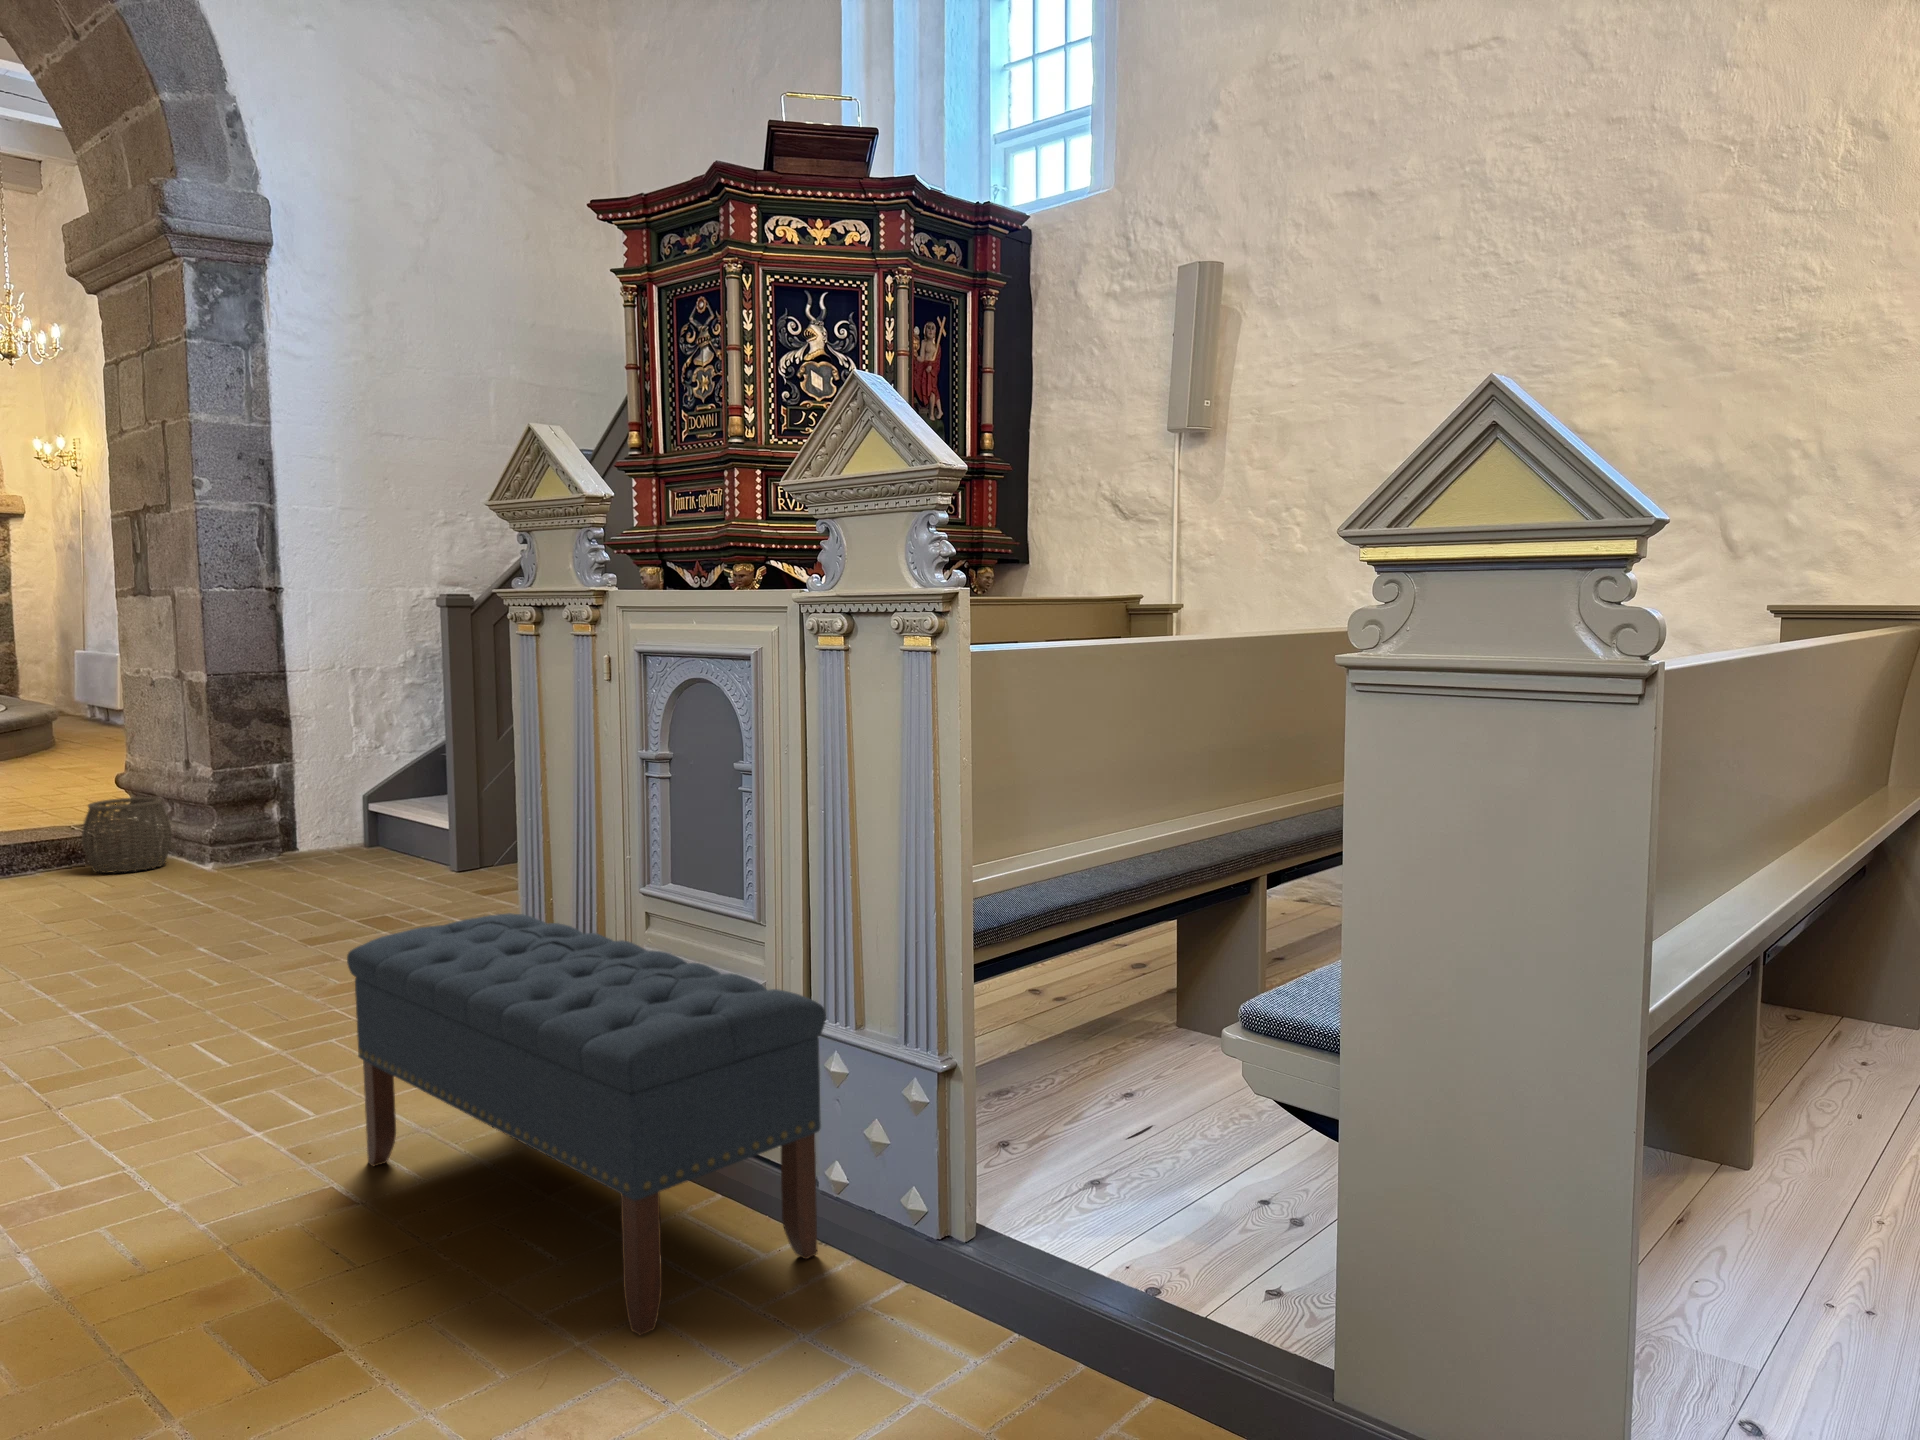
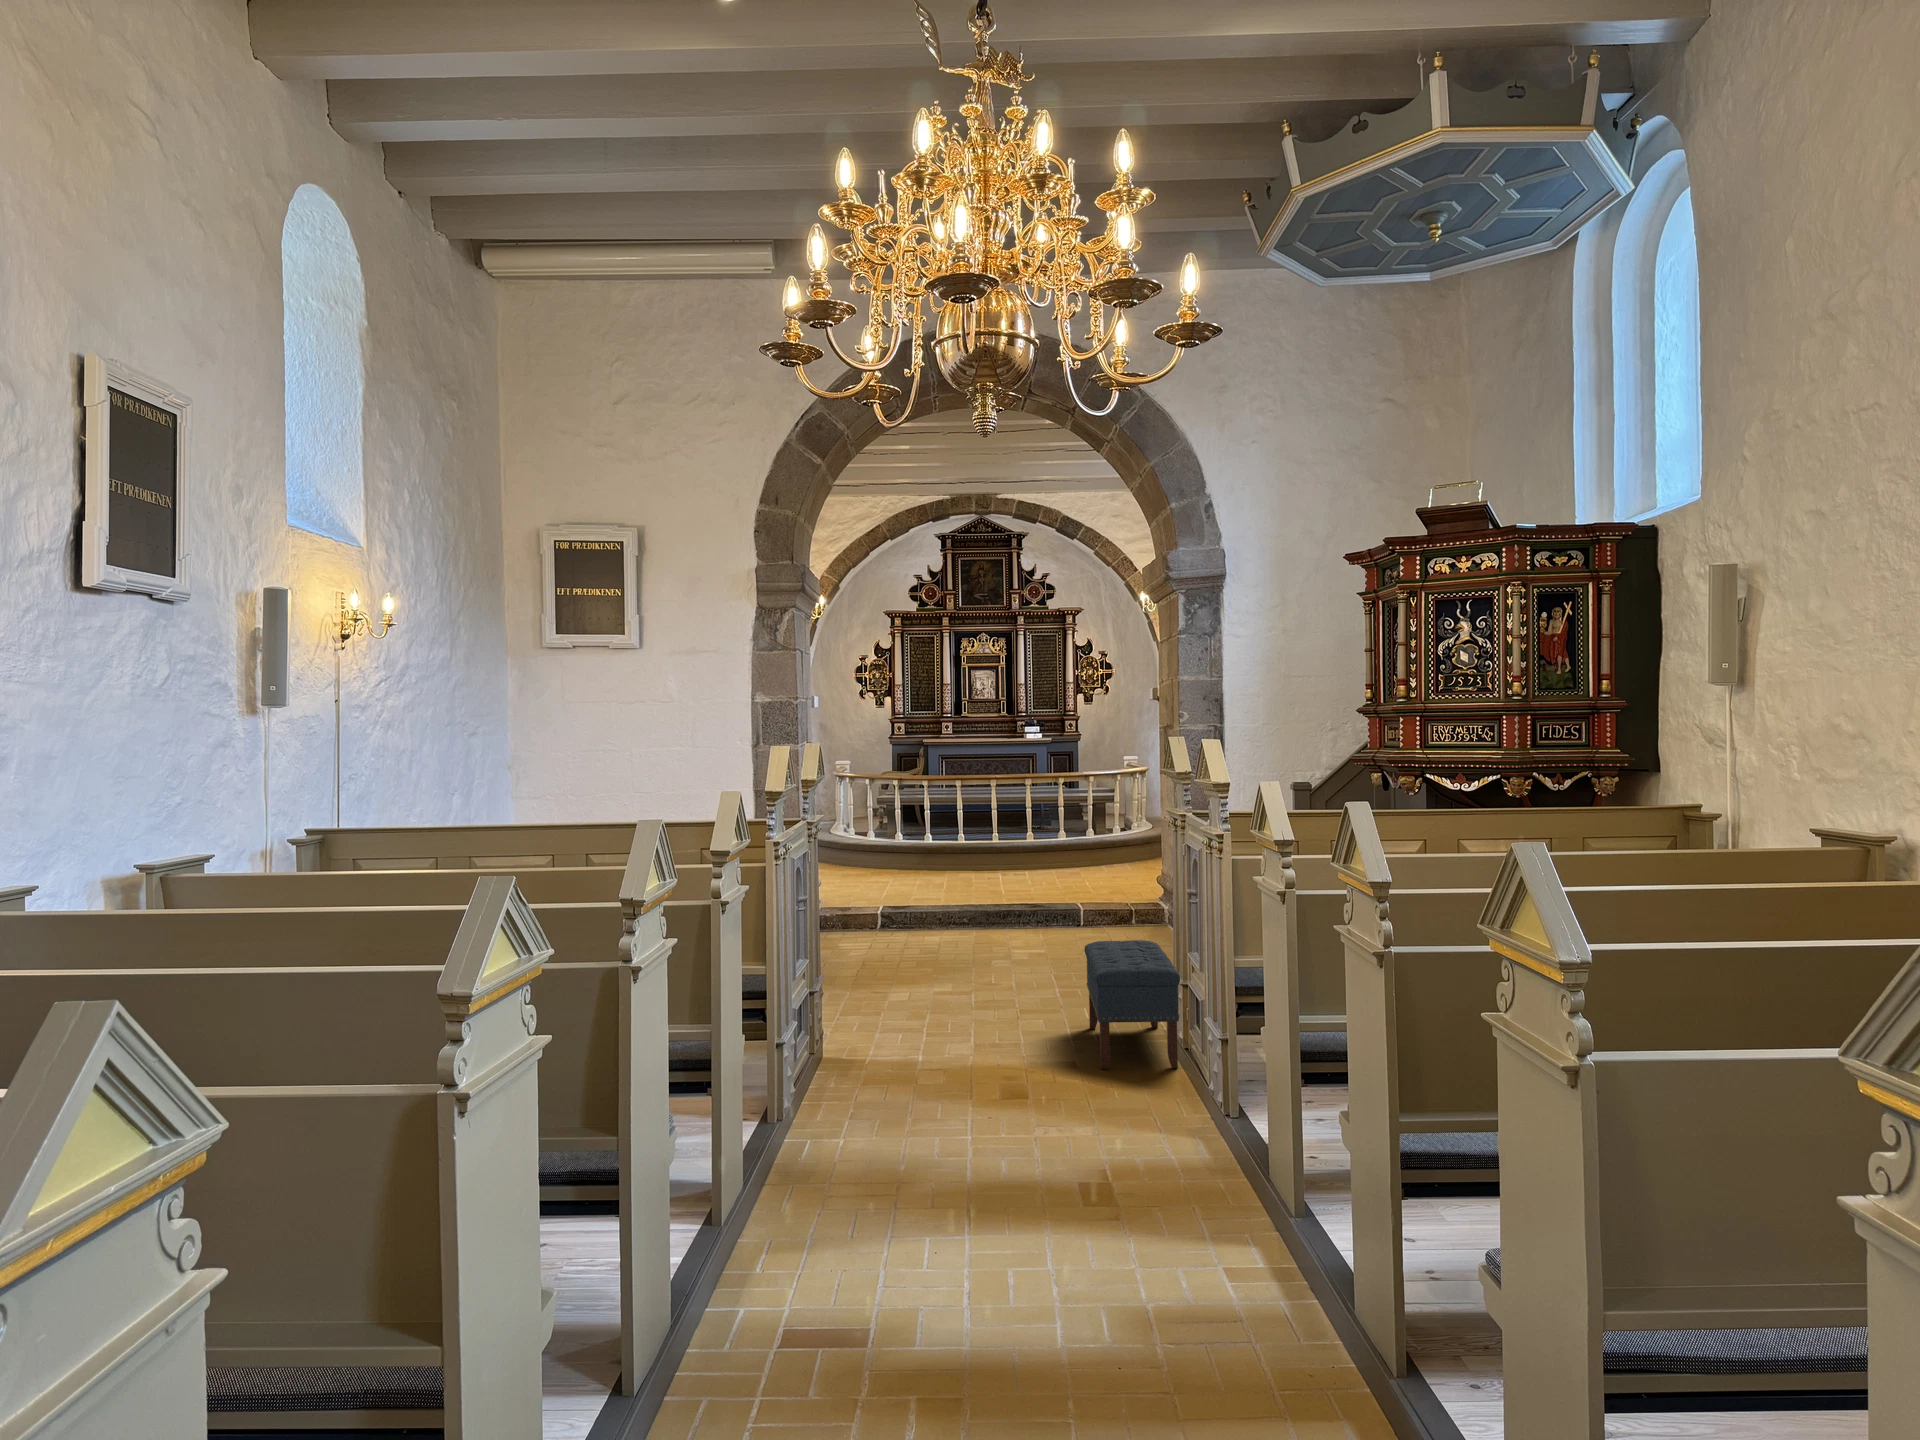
woven basket: present [82,797,172,873] -> none [1121,888,1165,929]

